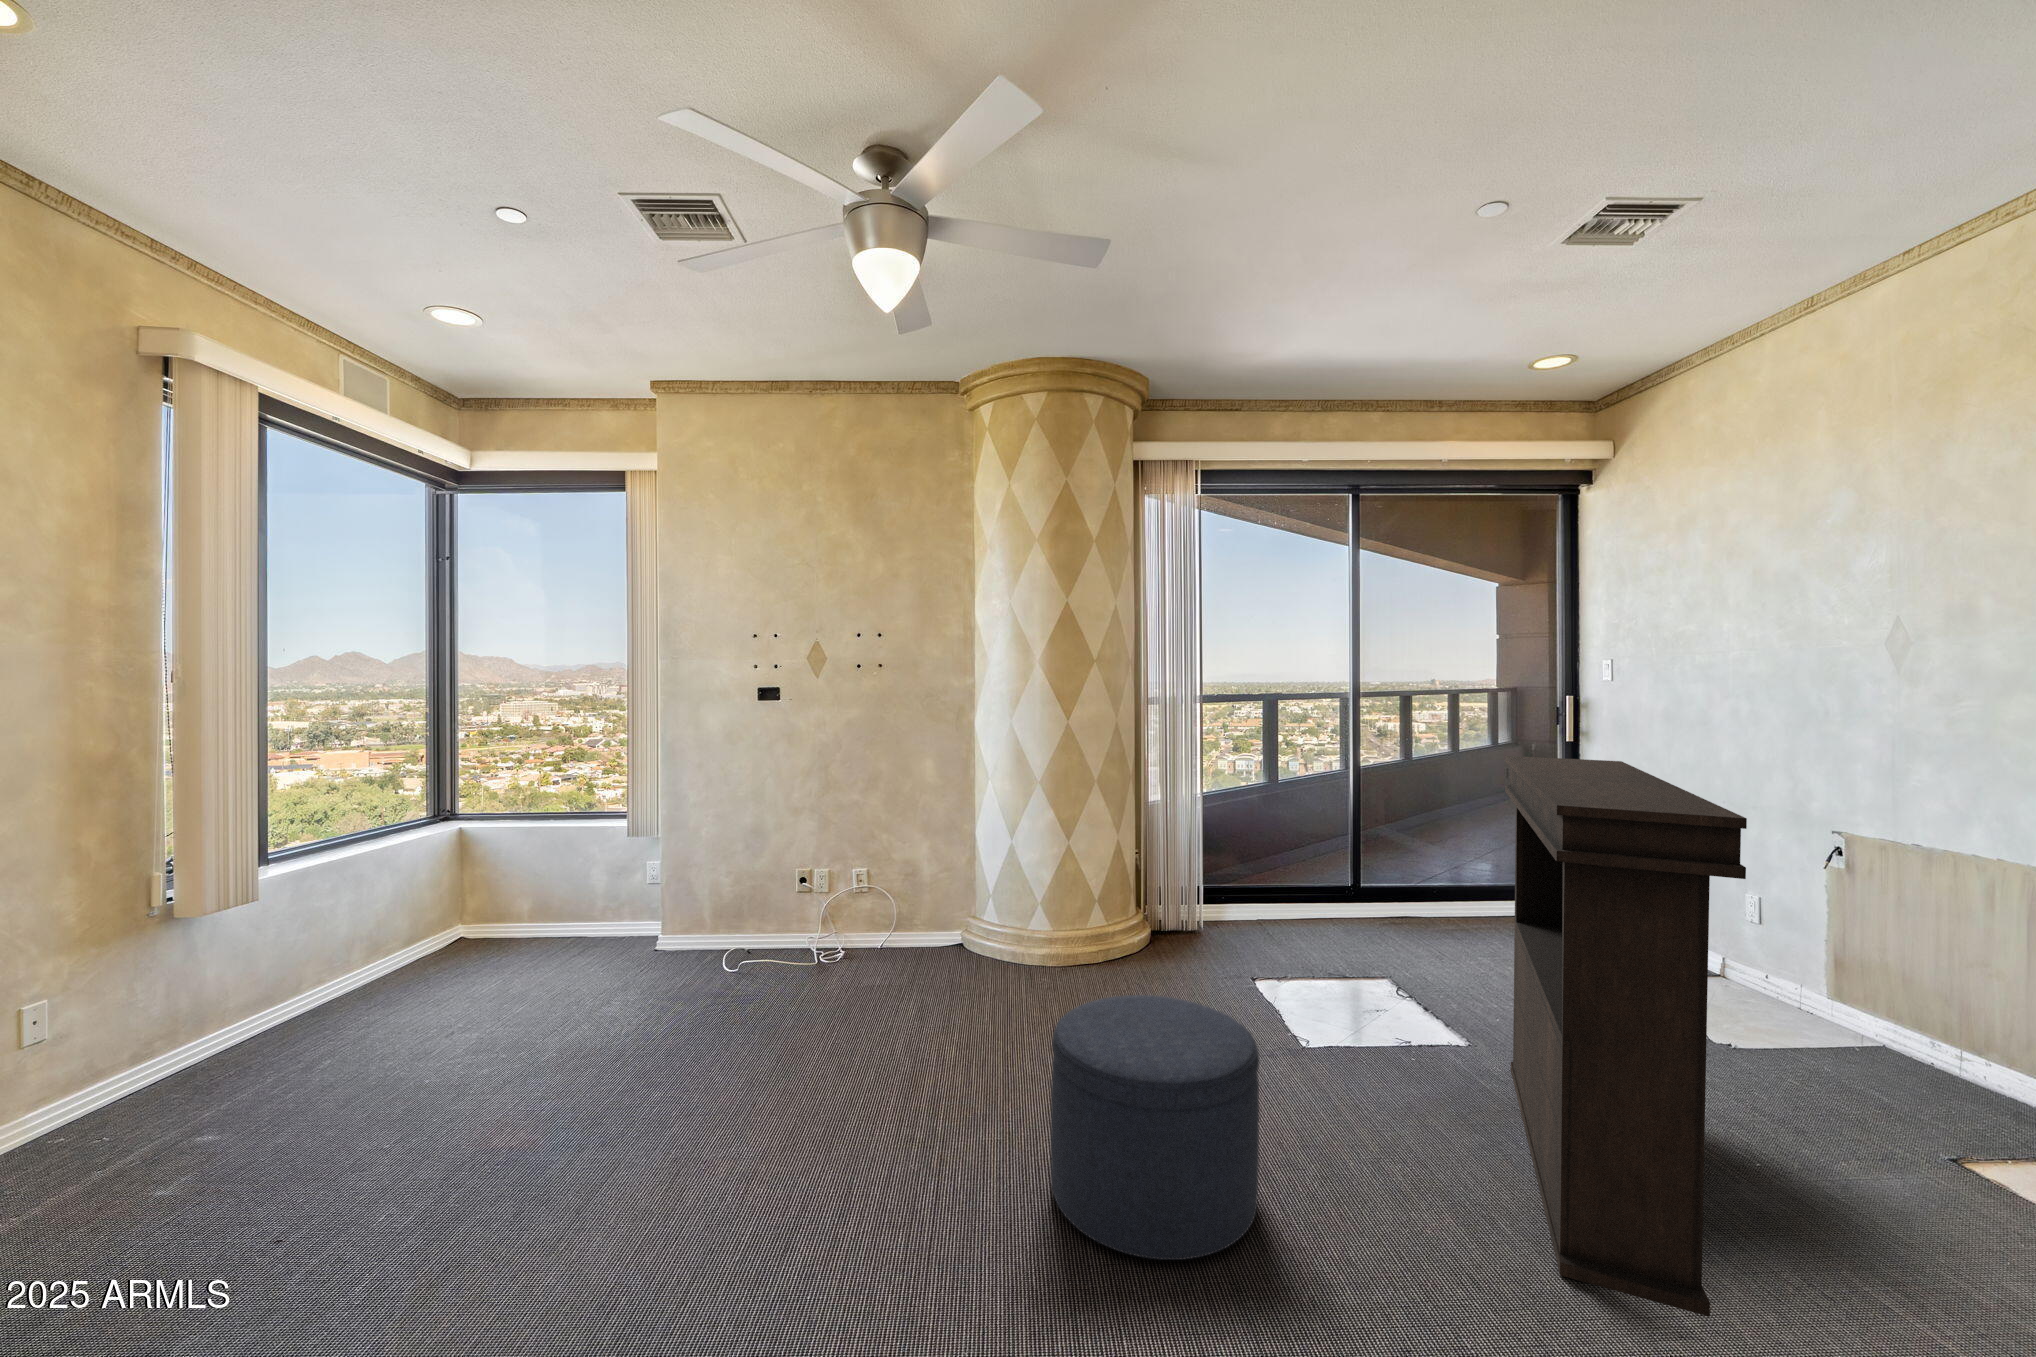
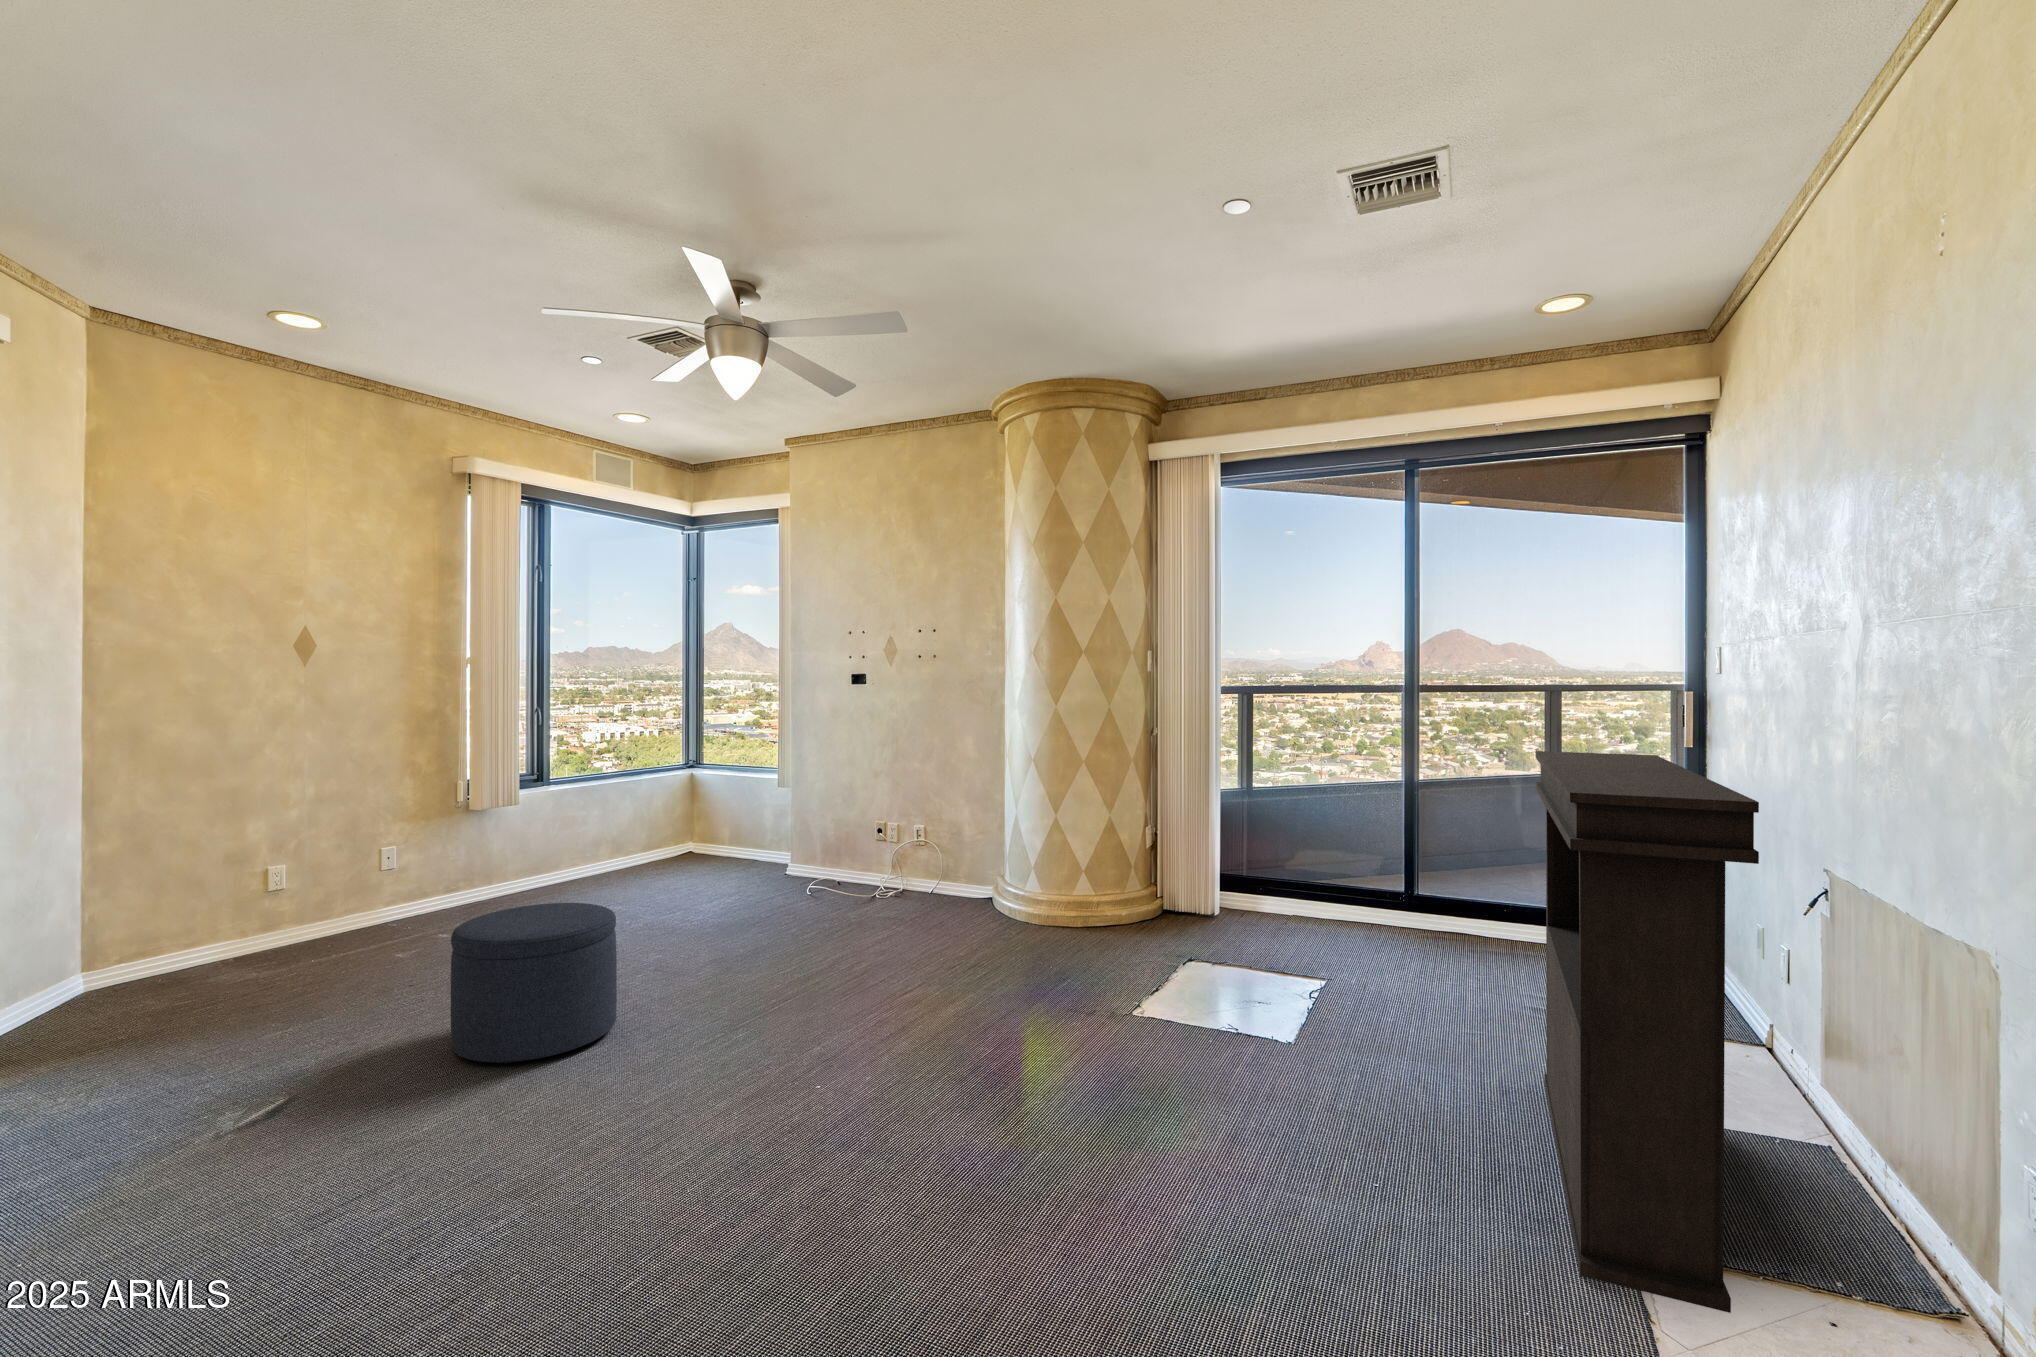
ottoman: present [1051,995,1259,1260] -> present [451,903,617,1064]

